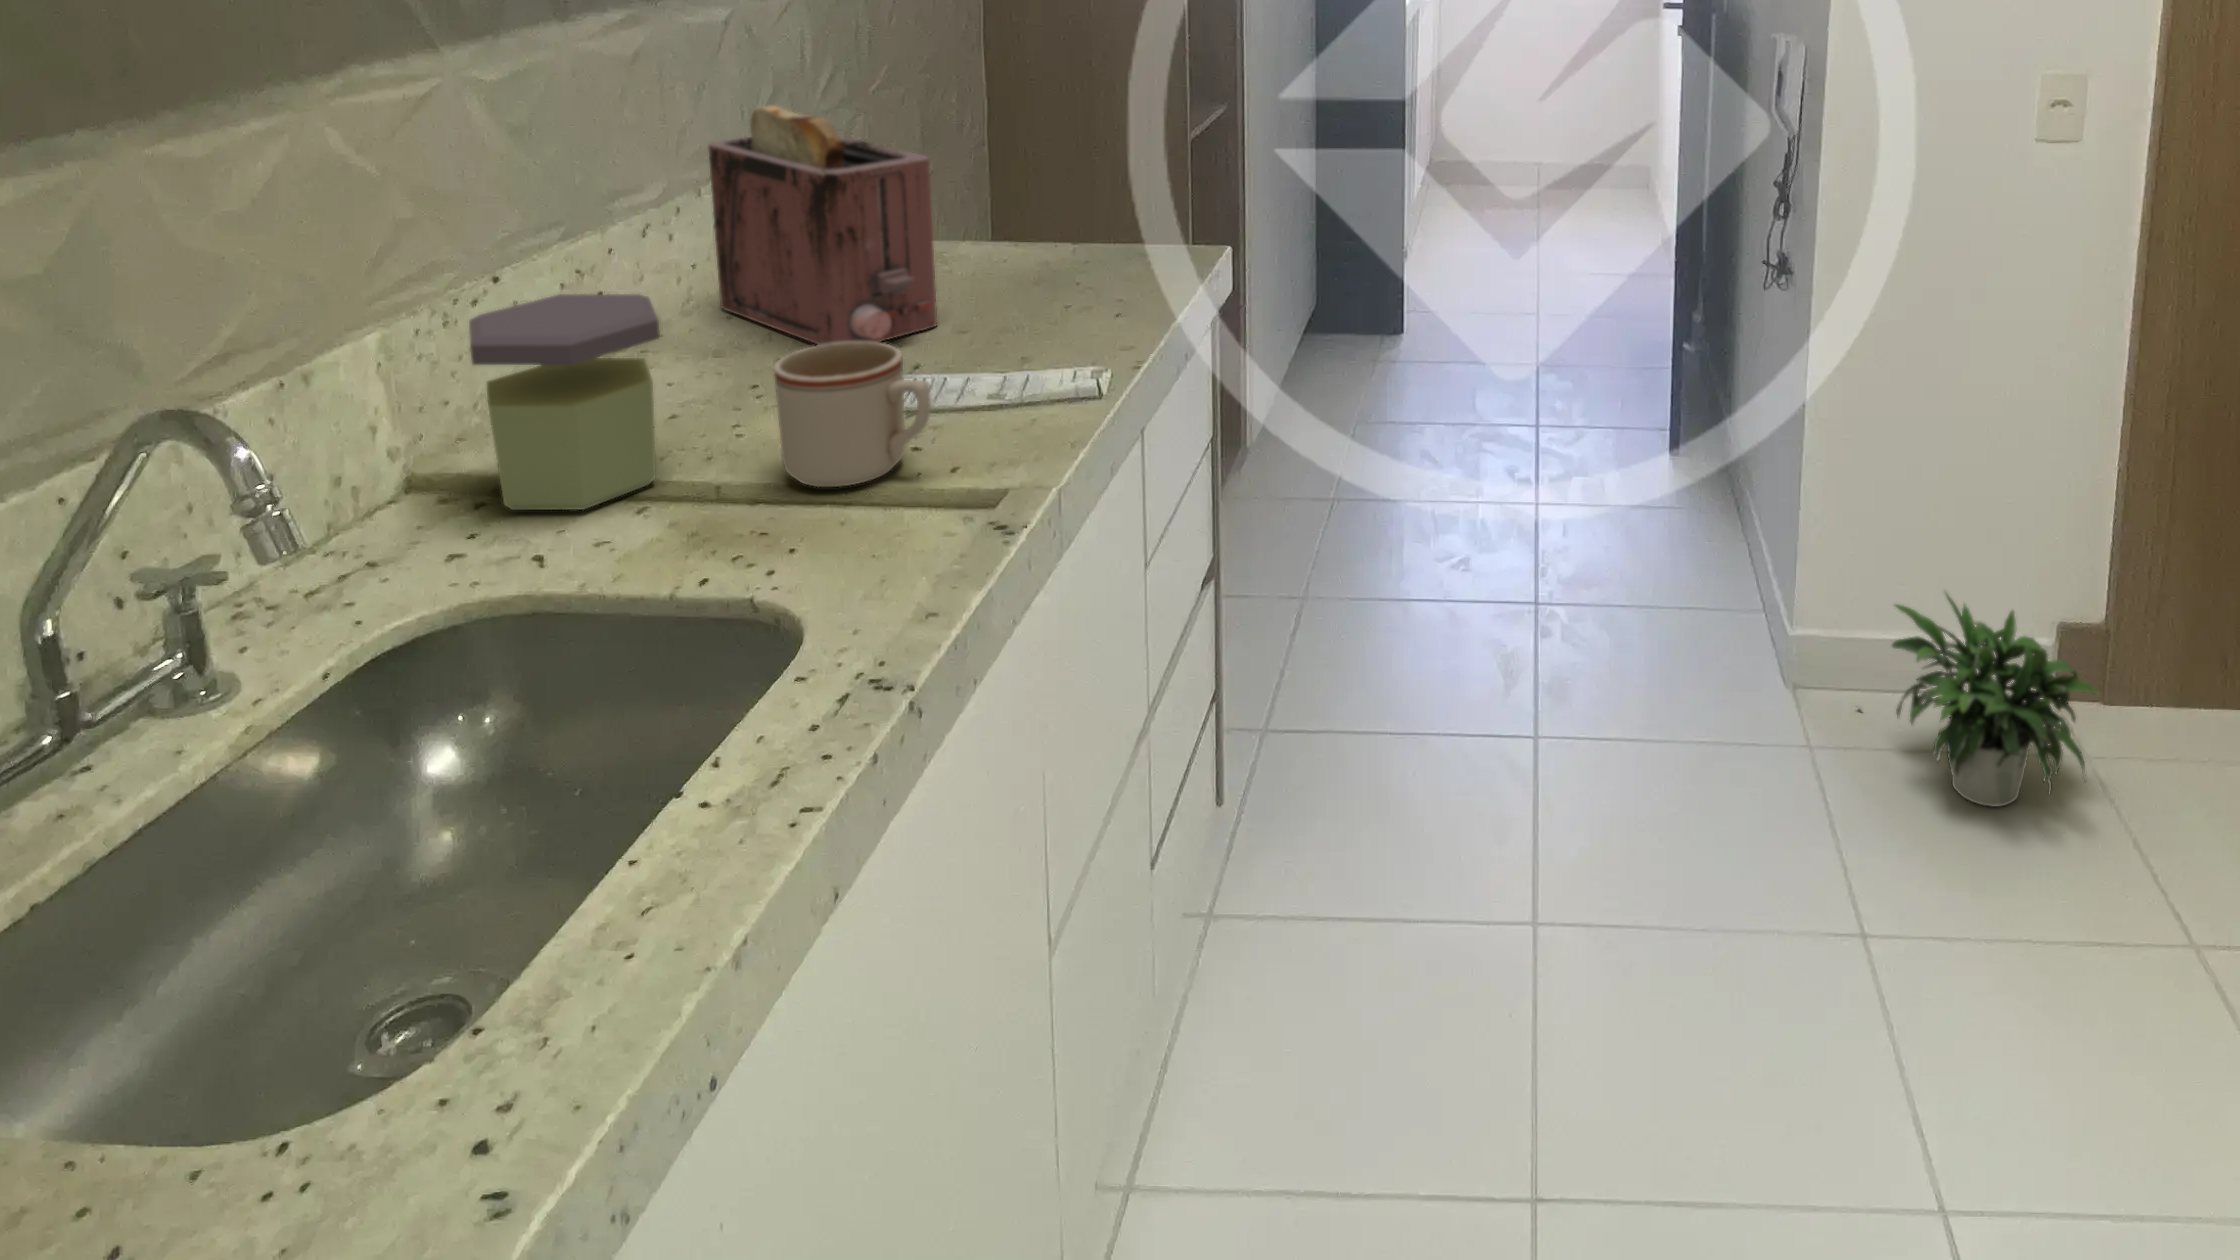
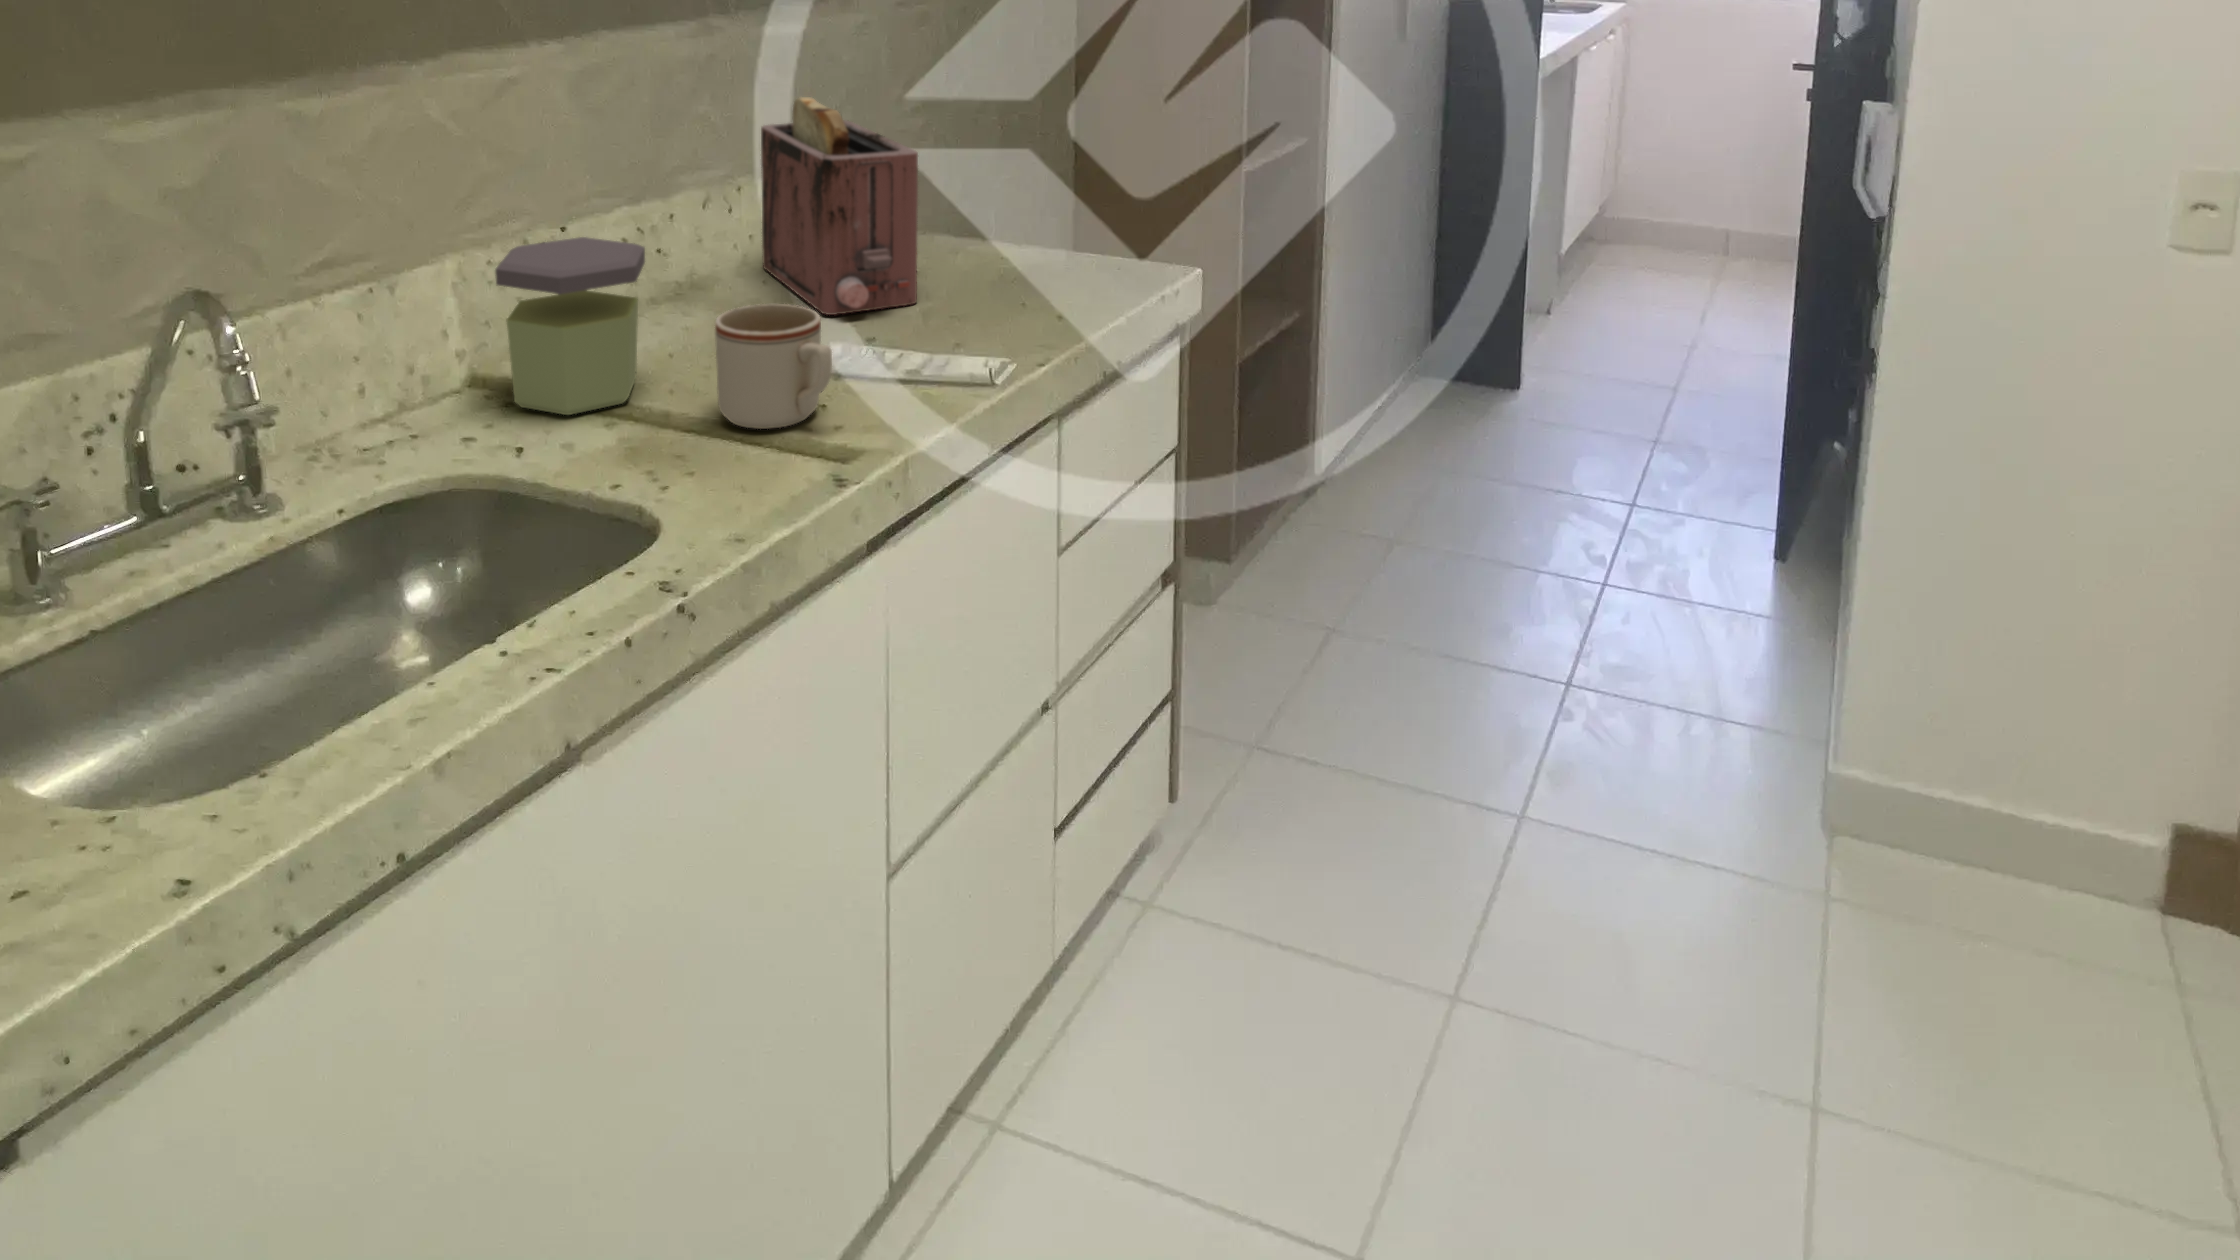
potted plant: present [1858,594,2099,807] -> none [1891,752,2193,1023]

